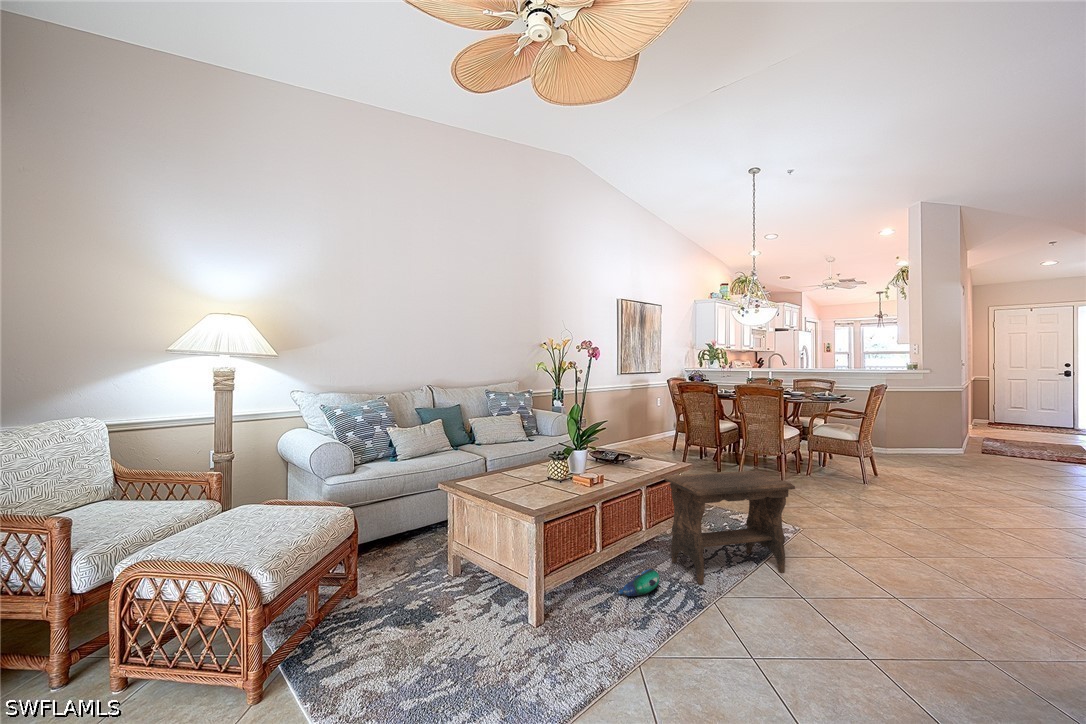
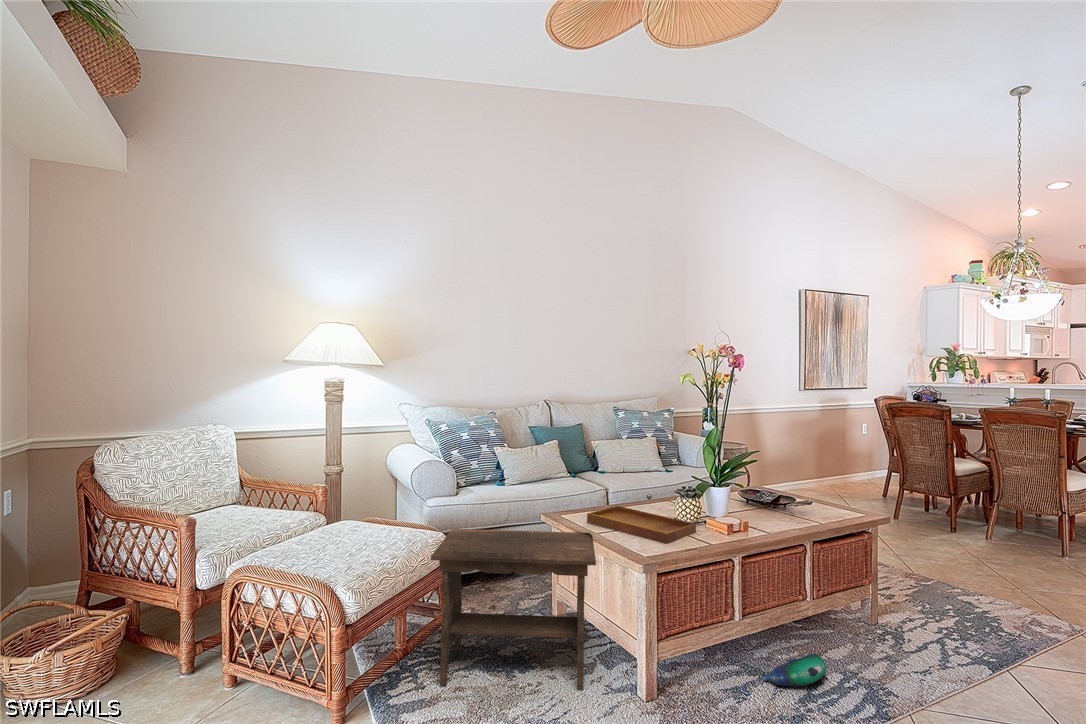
tray: none [481,460,568,499] -> present [587,494,696,544]
footstool: present [664,471,795,584] -> present [431,529,596,691]

